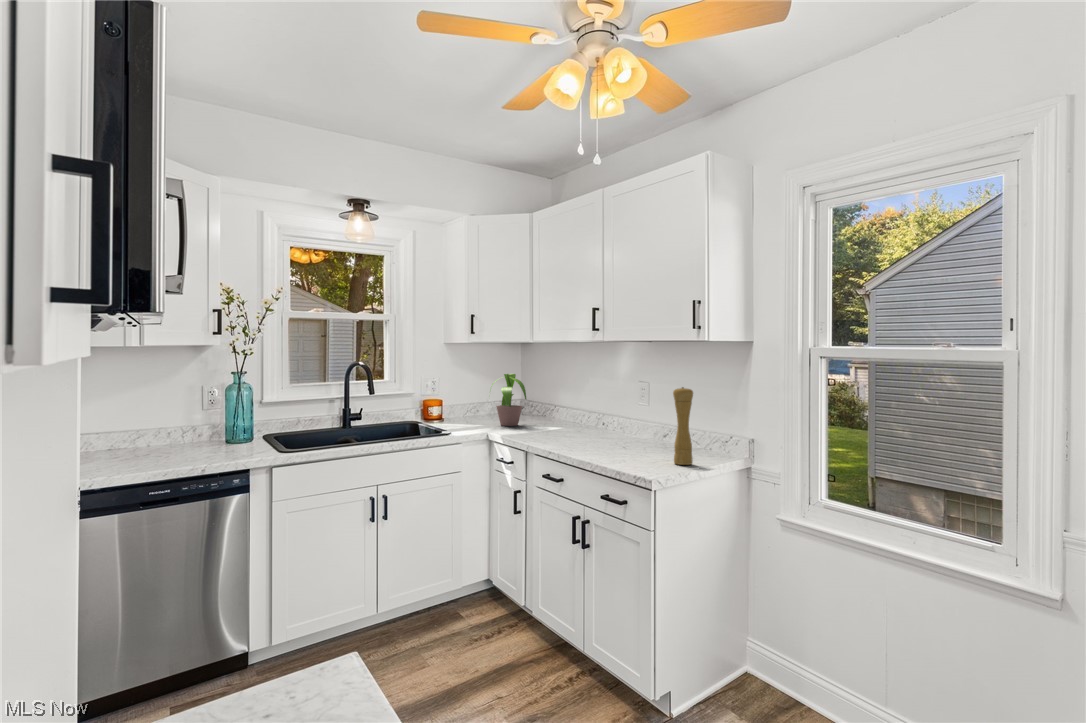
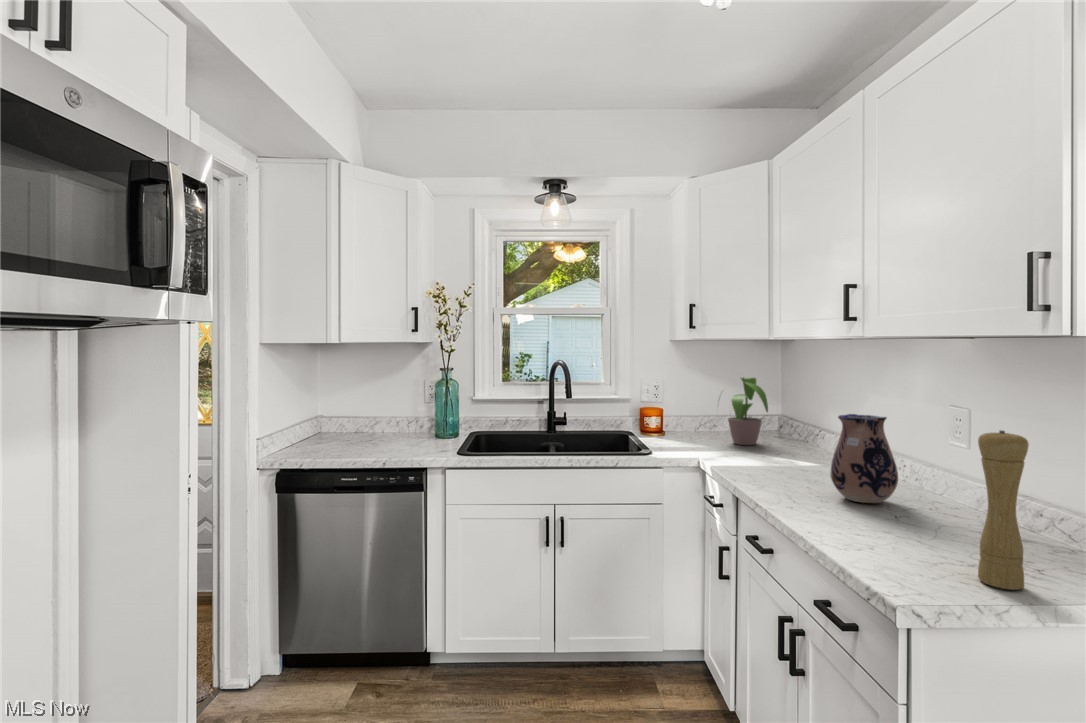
ceramic pitcher: none [588,391,625,445] -> present [830,414,898,503]

